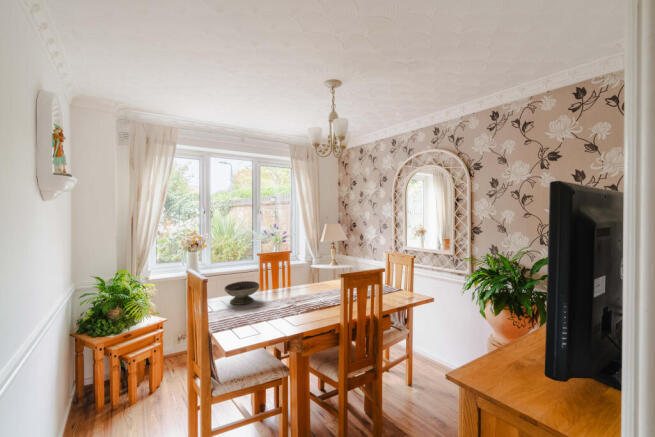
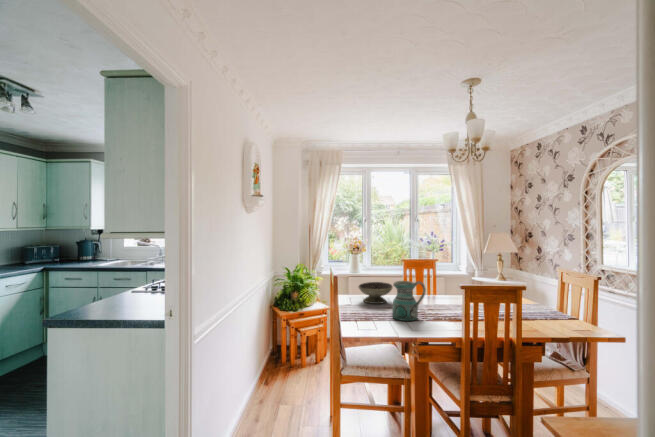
ceramic pitcher: none [270,278,298,318] -> present [392,281,426,321]

